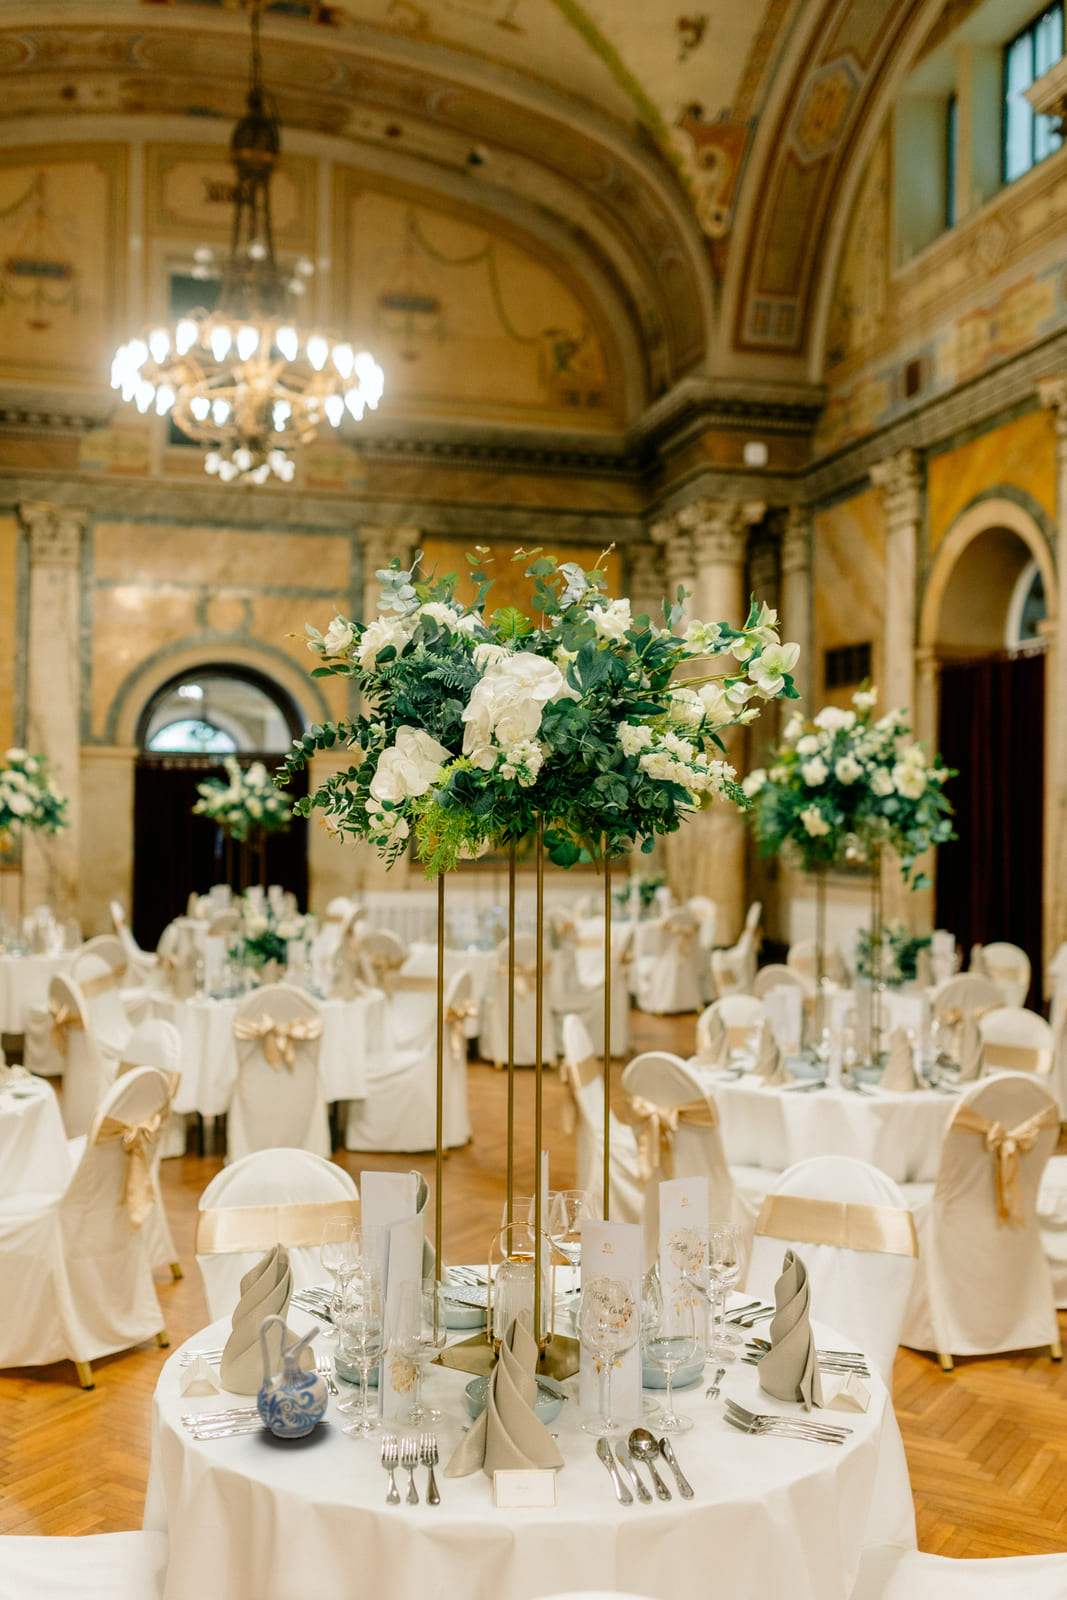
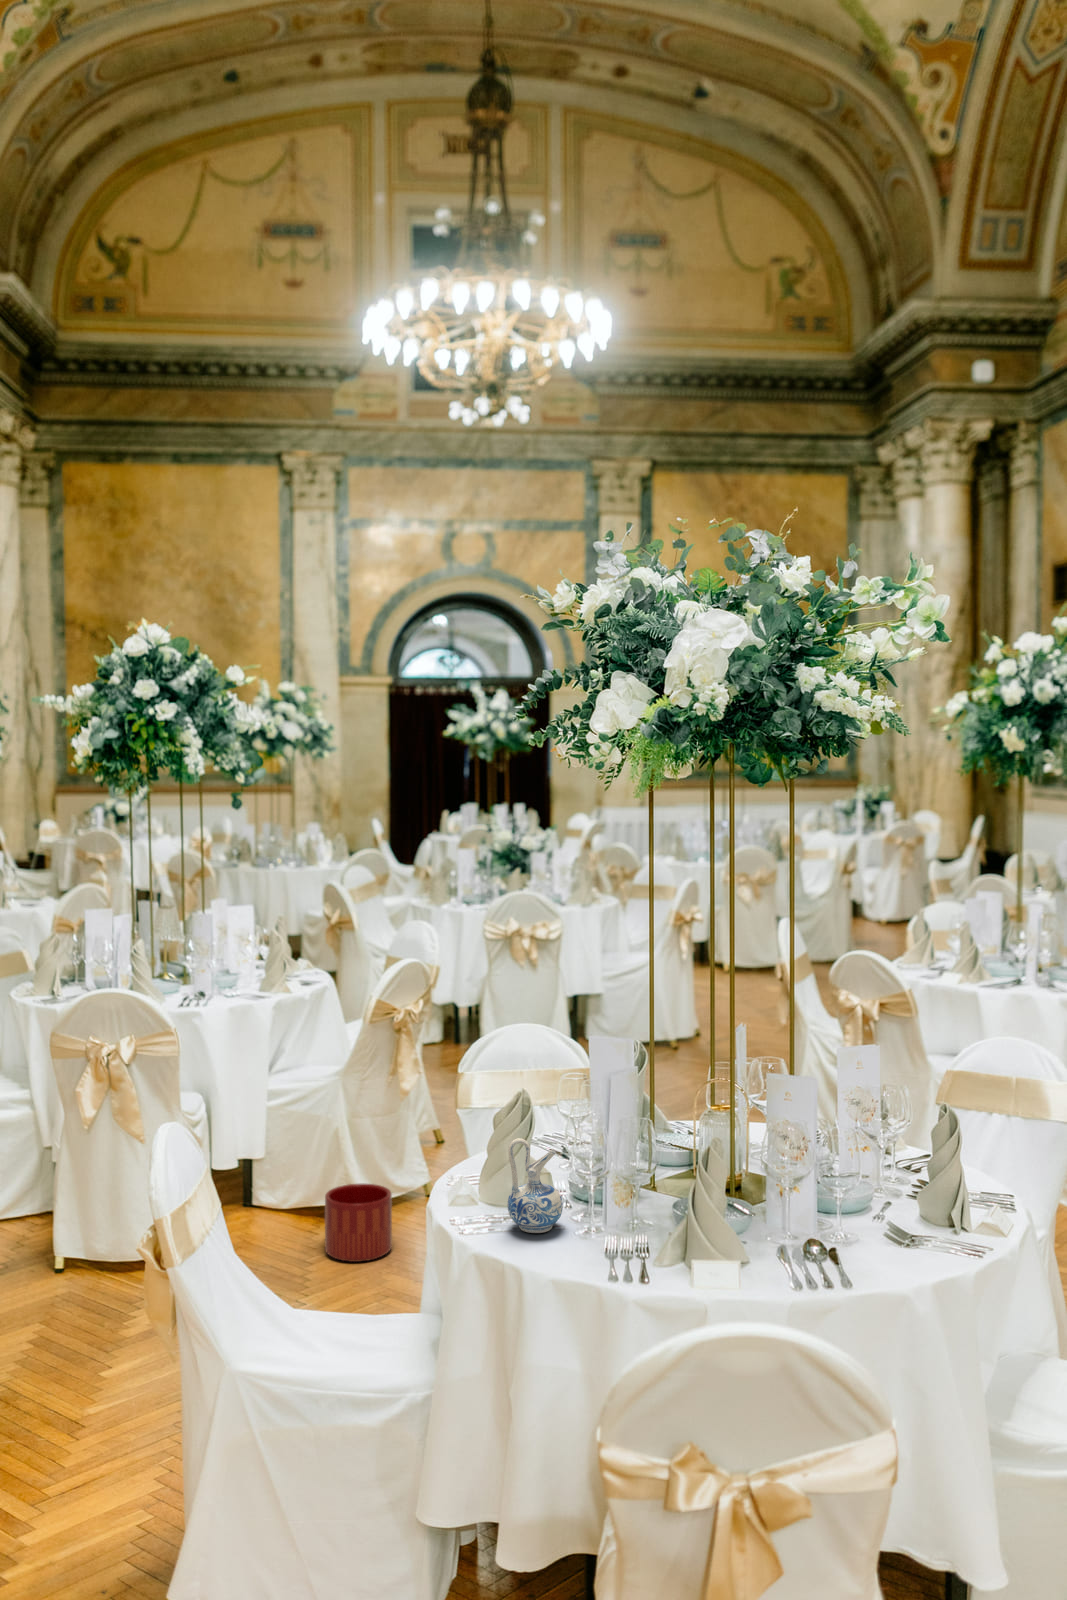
planter: none [30,1342,116,1442] -> present [325,1184,392,1262]

